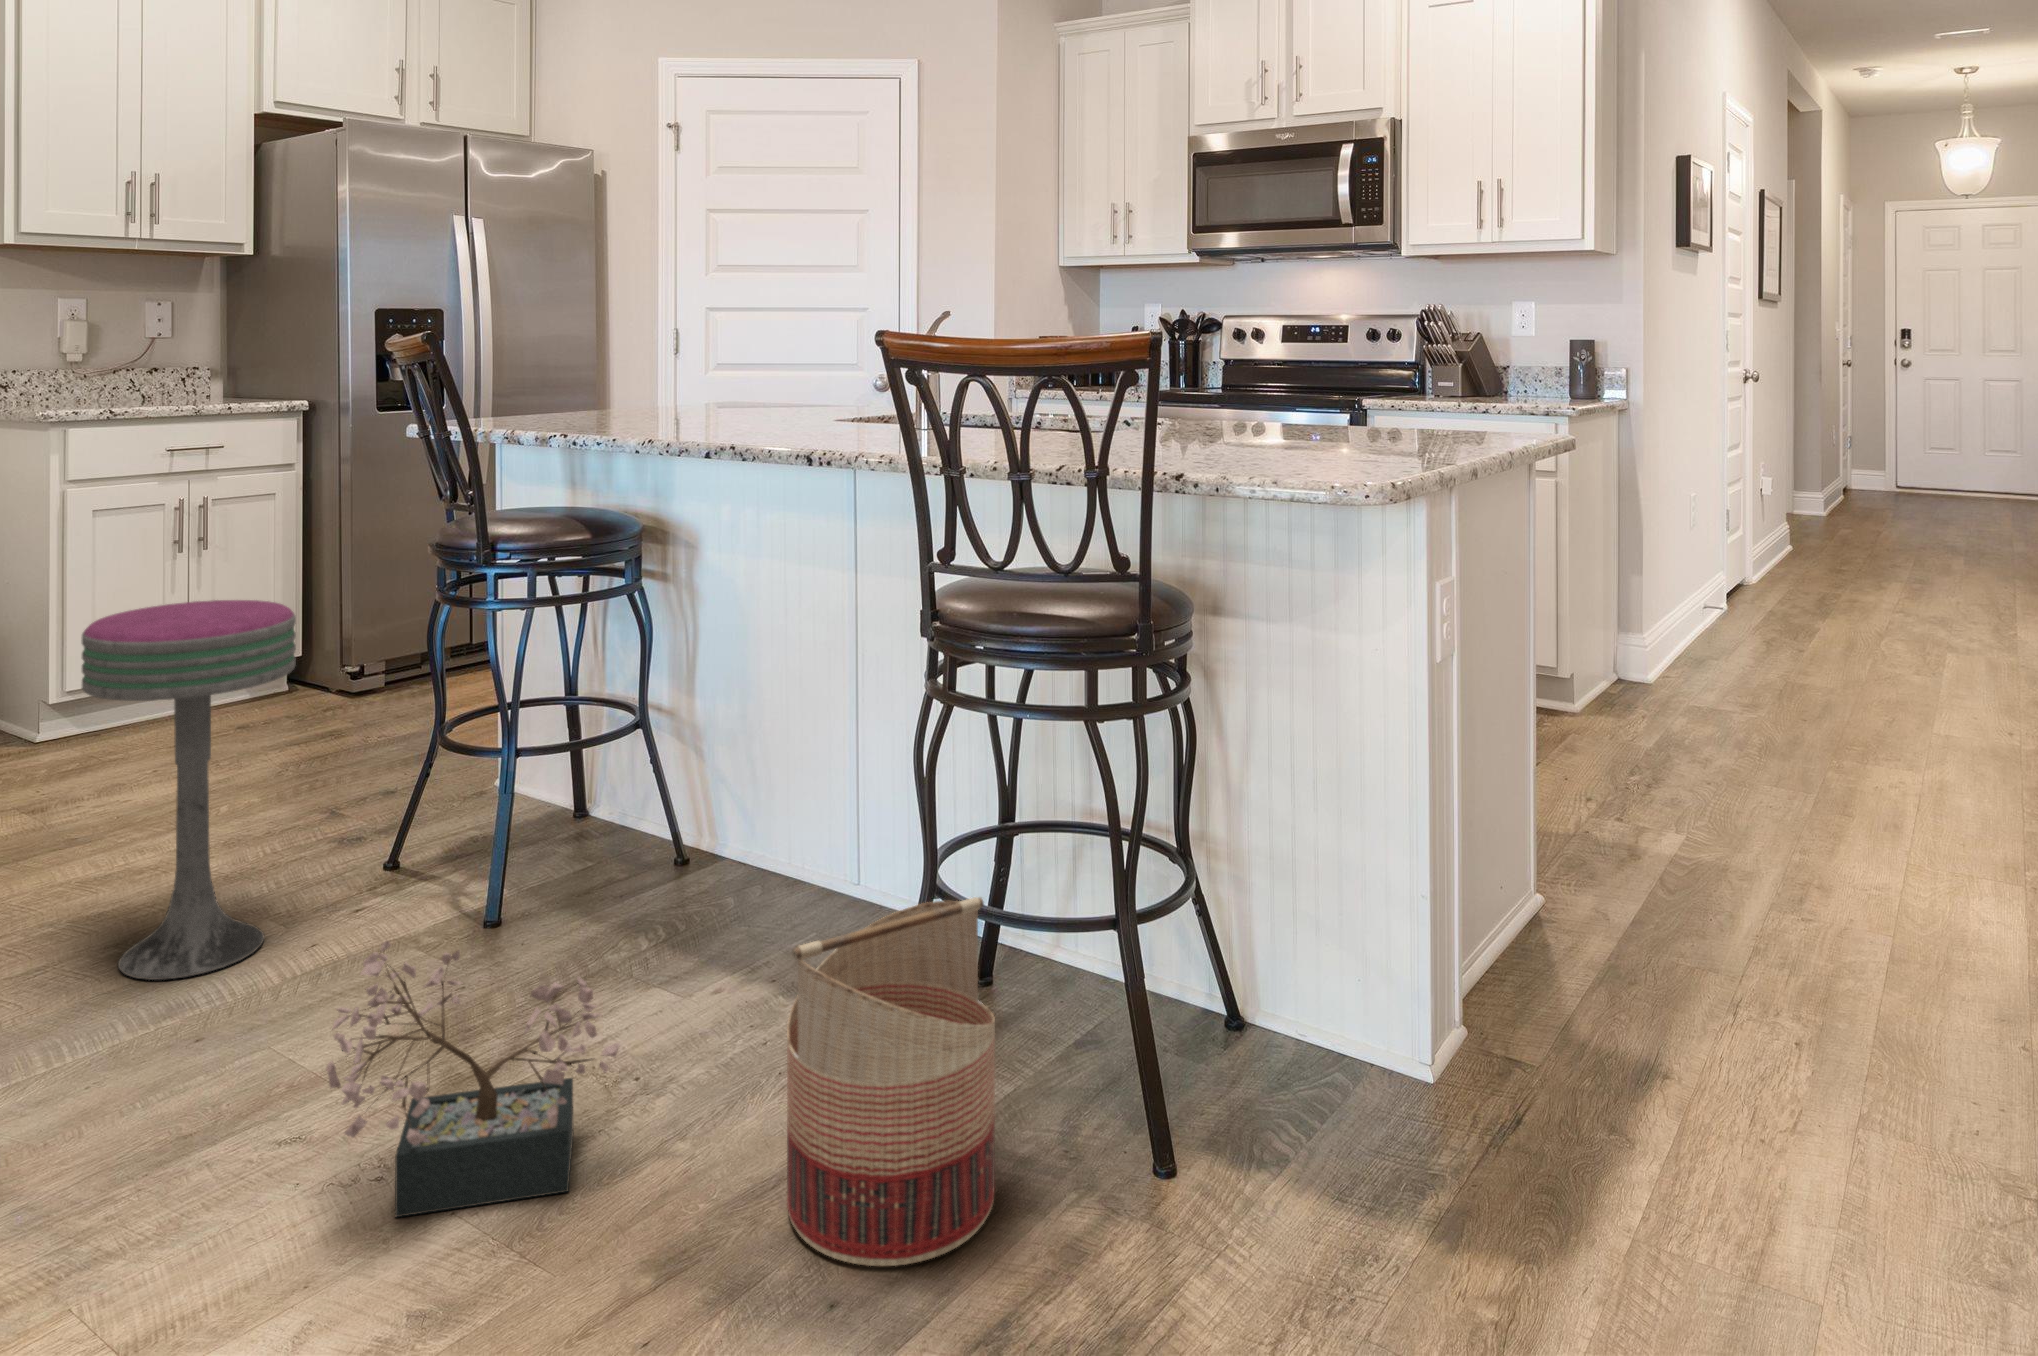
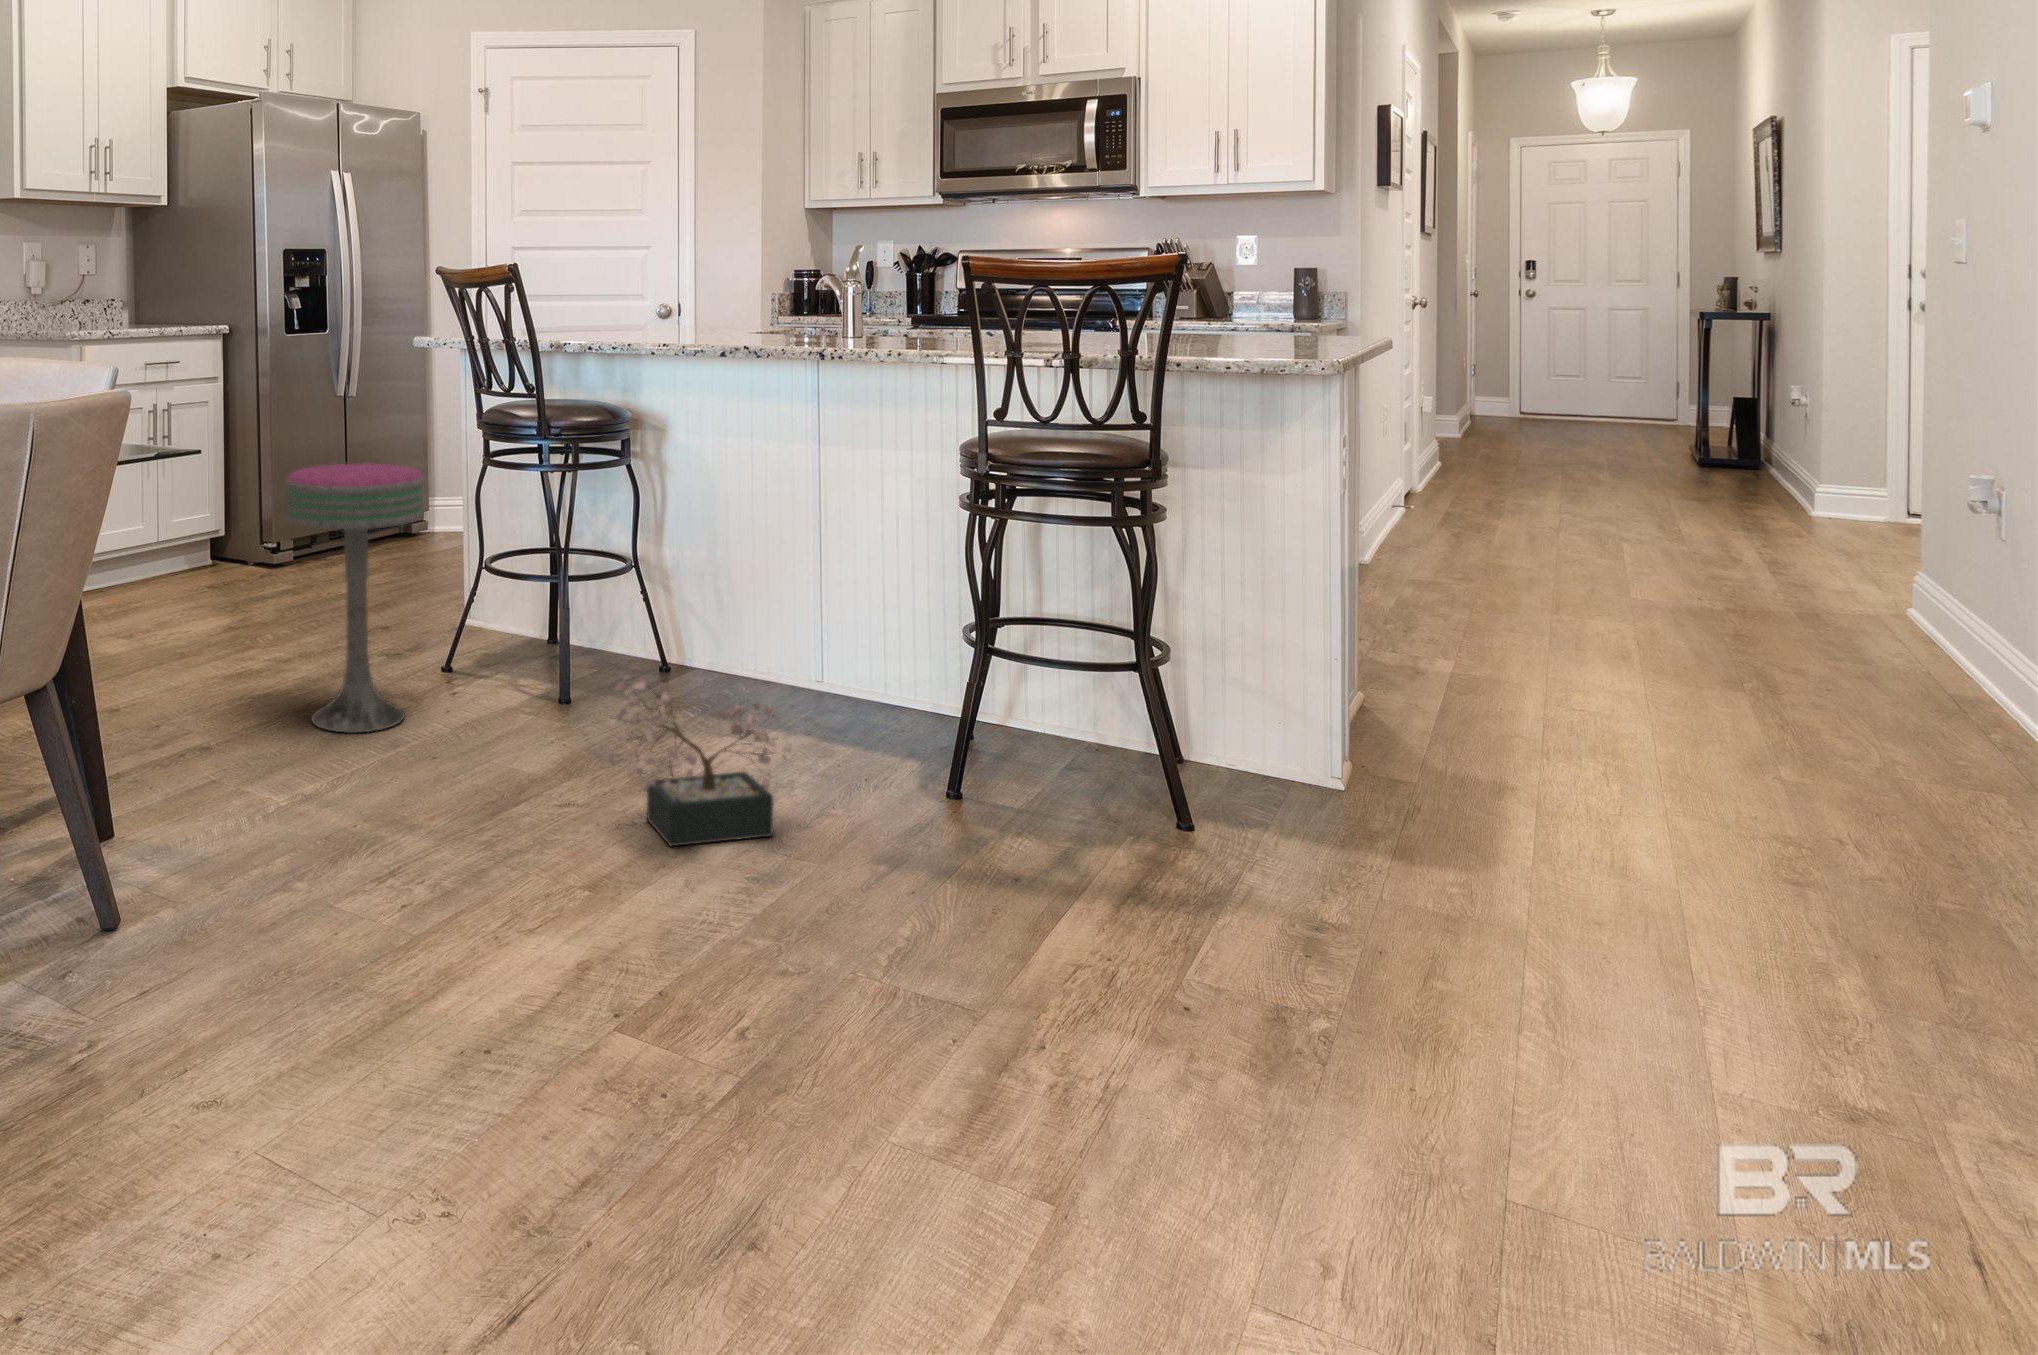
basket: present [787,897,995,1266] -> none [926,643,1076,870]

